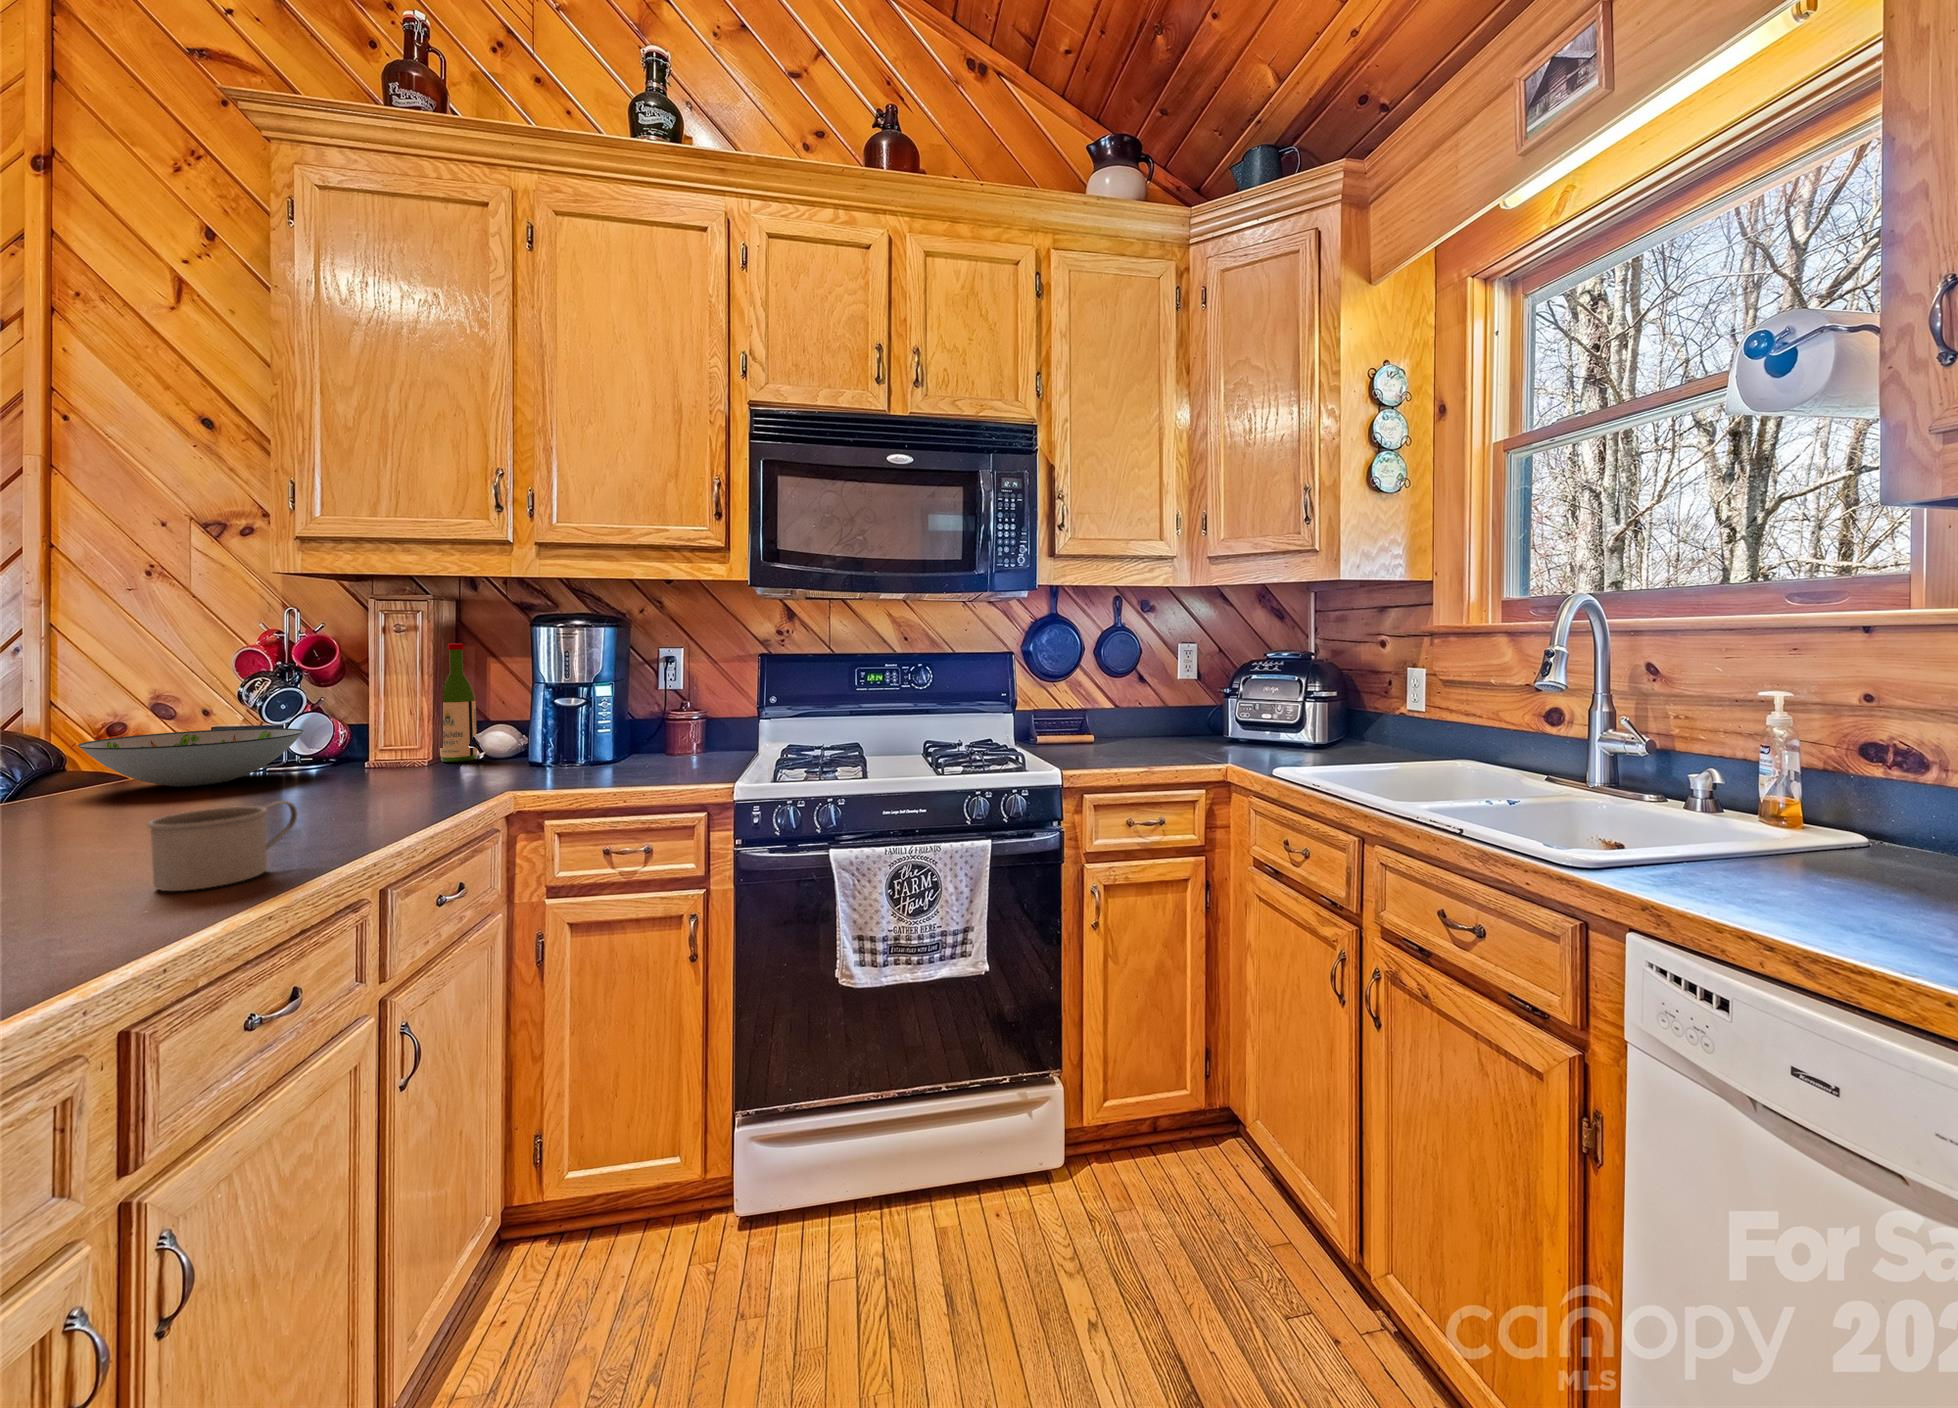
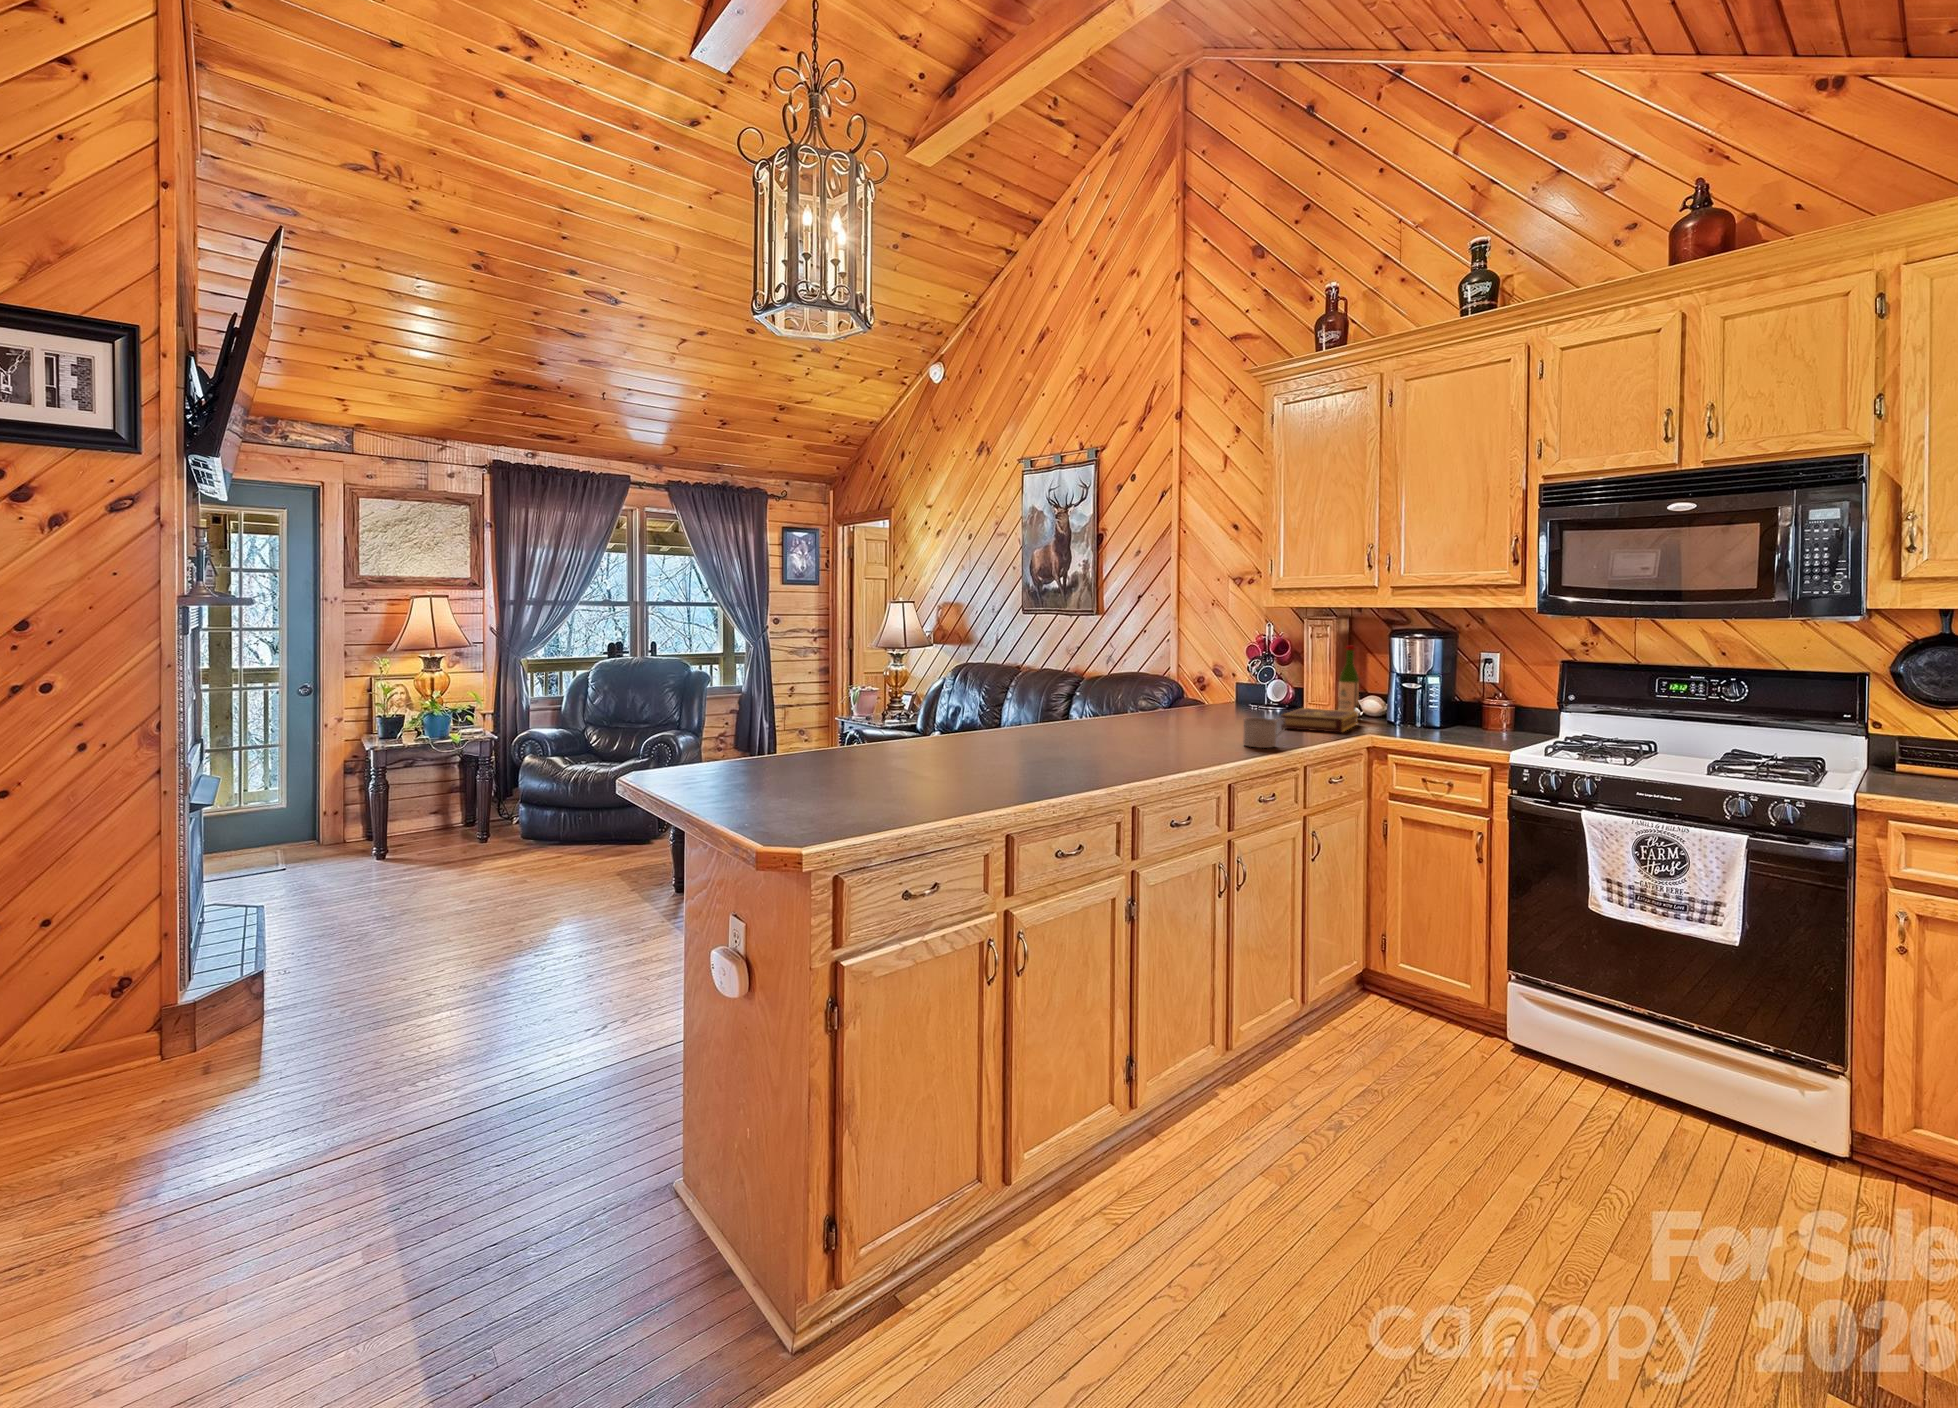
decorative bowl: present [78,728,303,787] -> none [1195,688,1275,715]
book: none [308,749,477,804] -> present [1281,708,1357,732]

